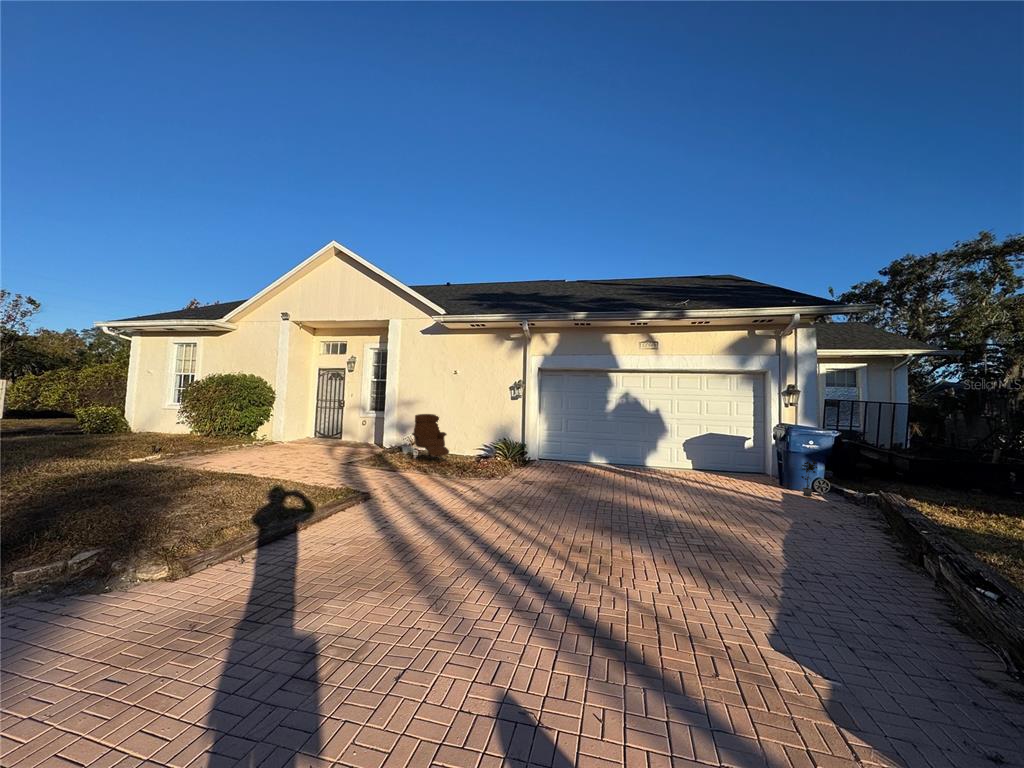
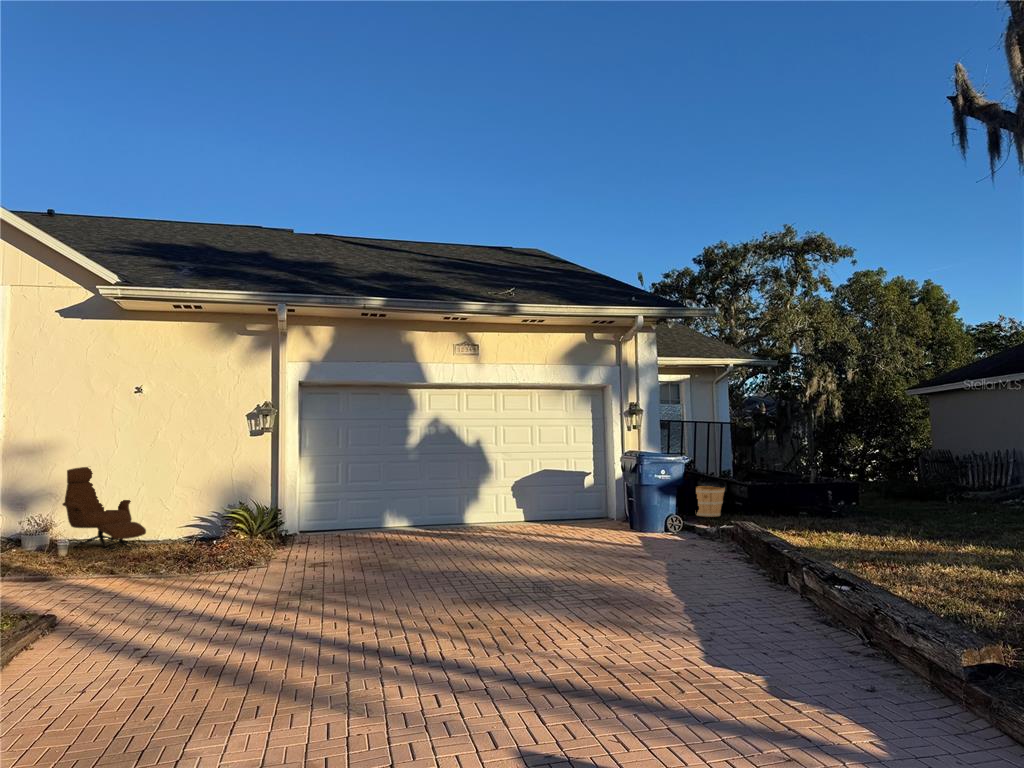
wooden bucket: none [848,455,884,482] -> present [696,486,725,517]
potted plant: present [801,459,817,496] -> none [654,492,674,538]

